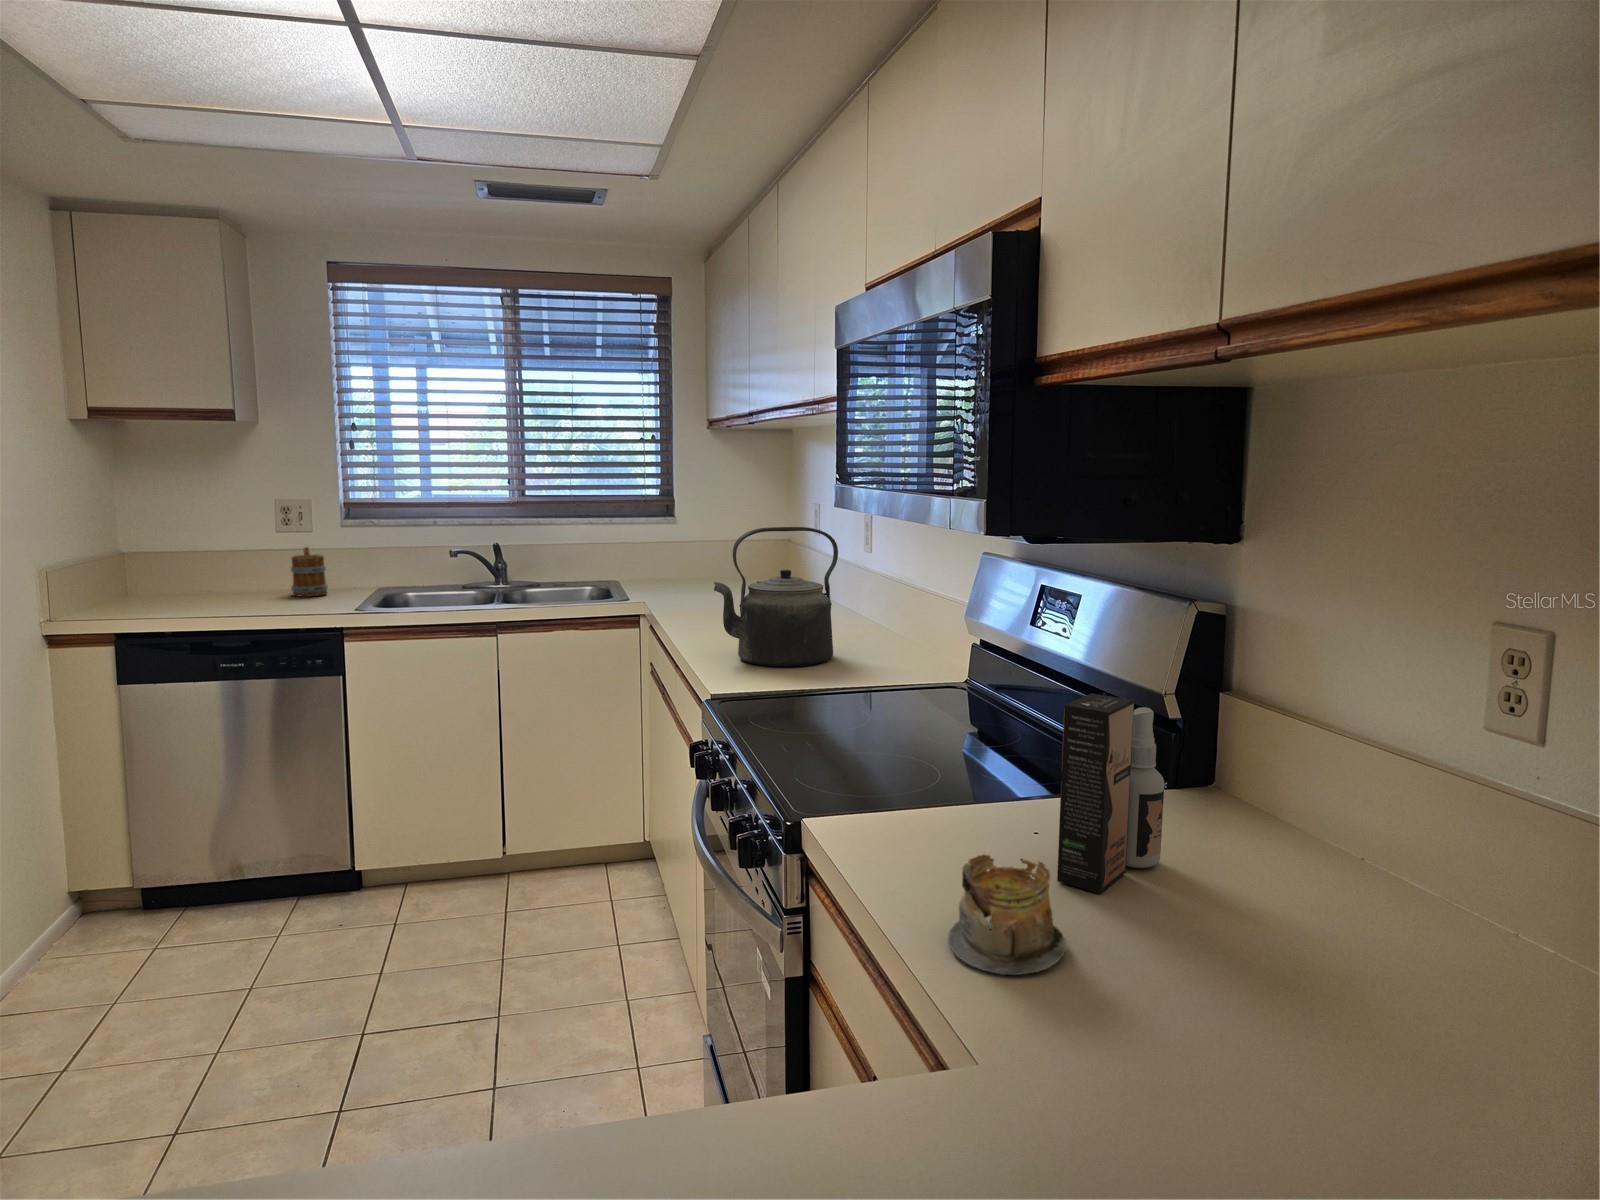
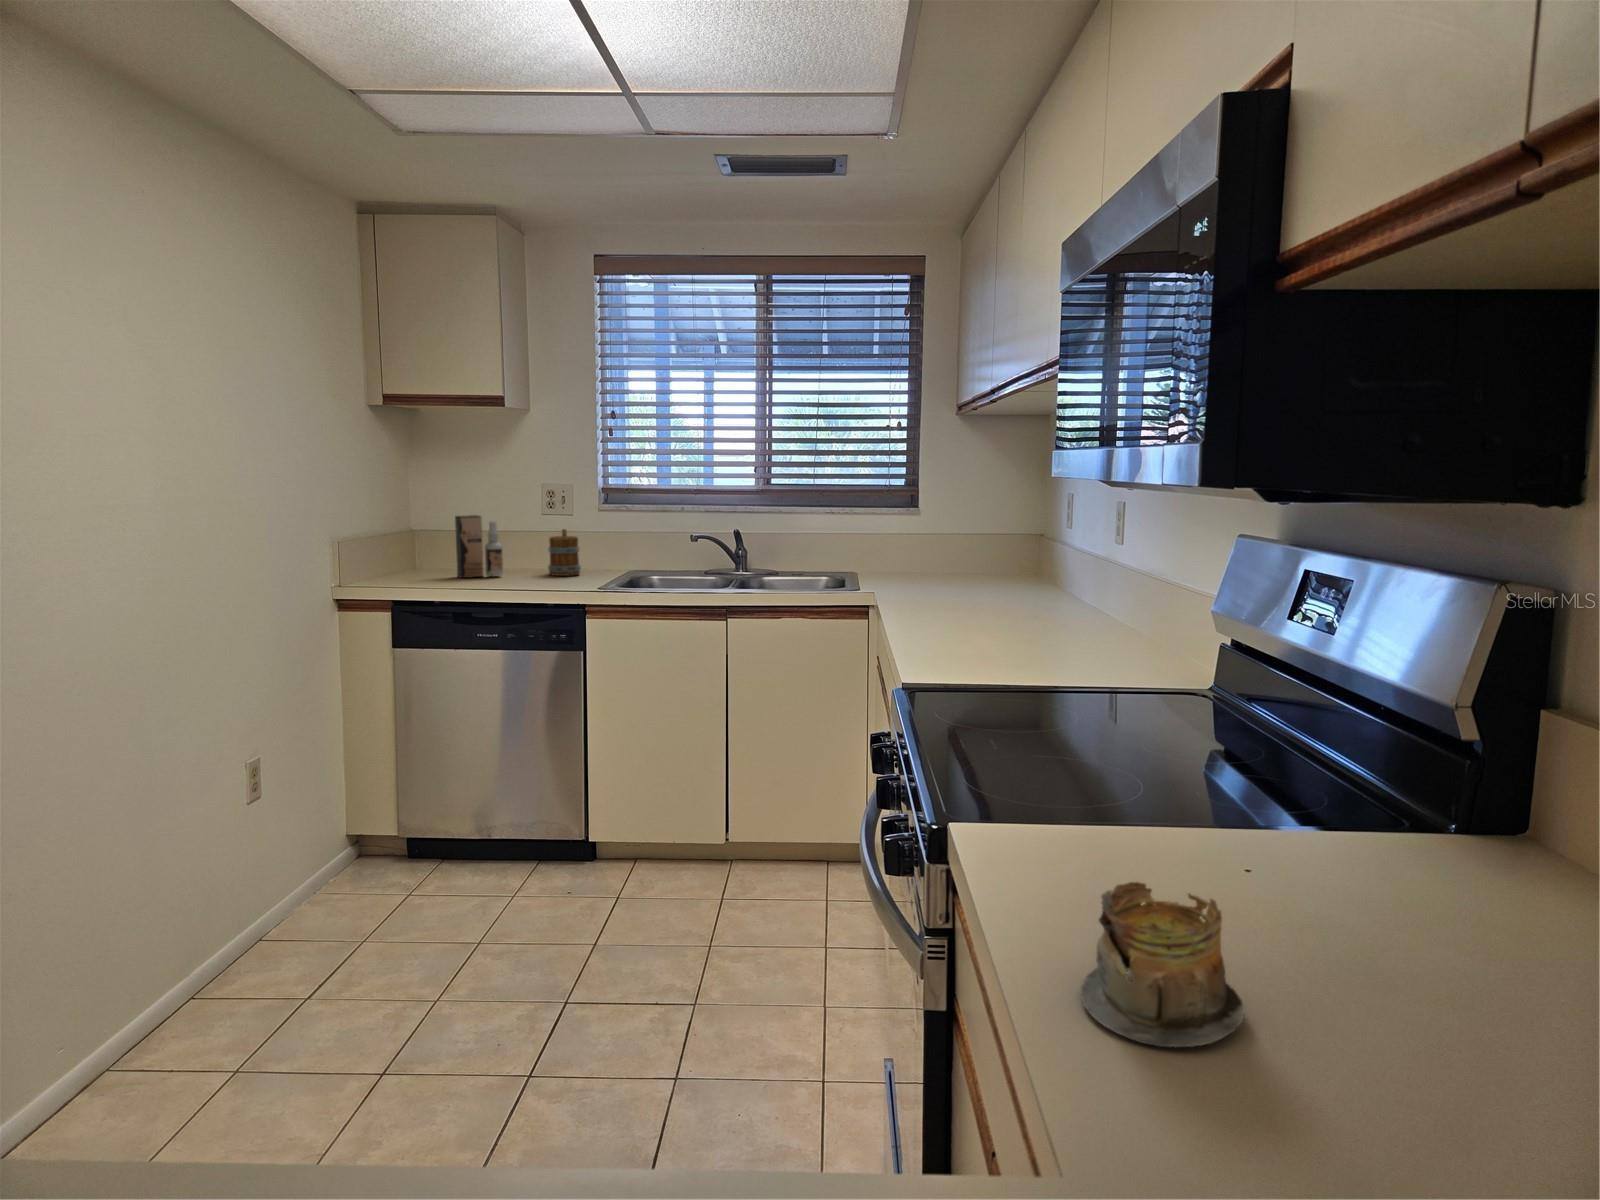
kettle: present [714,527,838,667] -> none [928,507,1072,662]
spray bottle: present [1057,693,1164,893] -> present [455,515,503,578]

